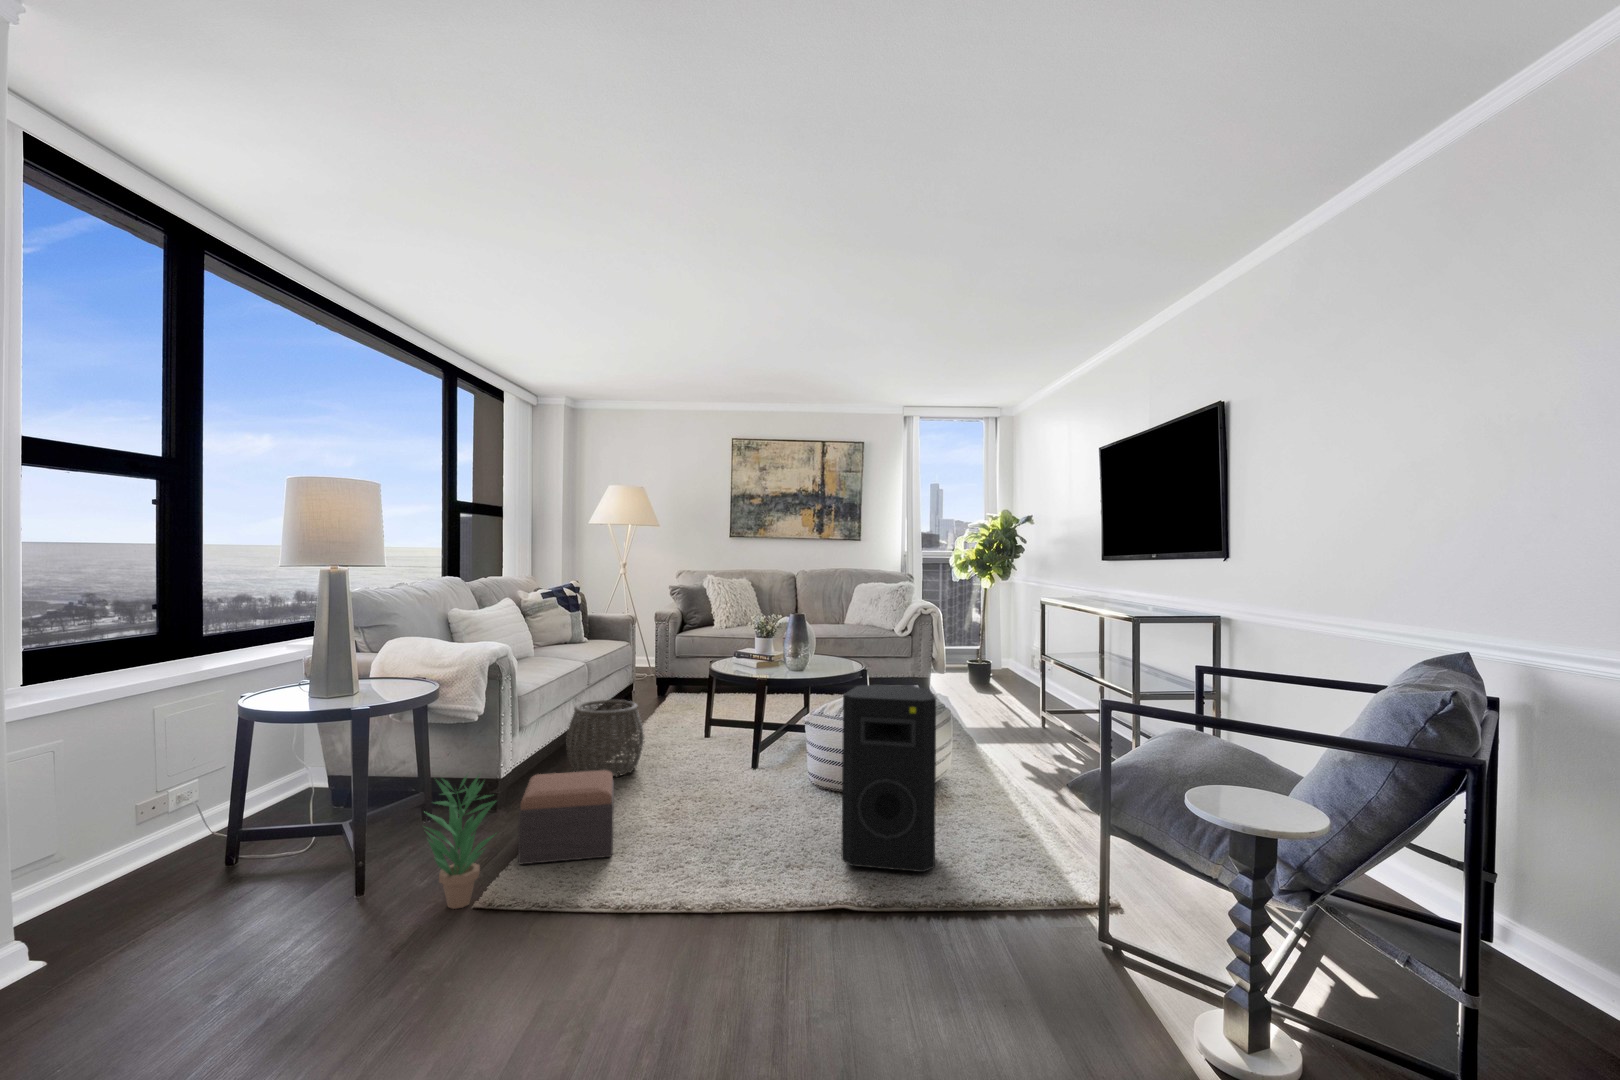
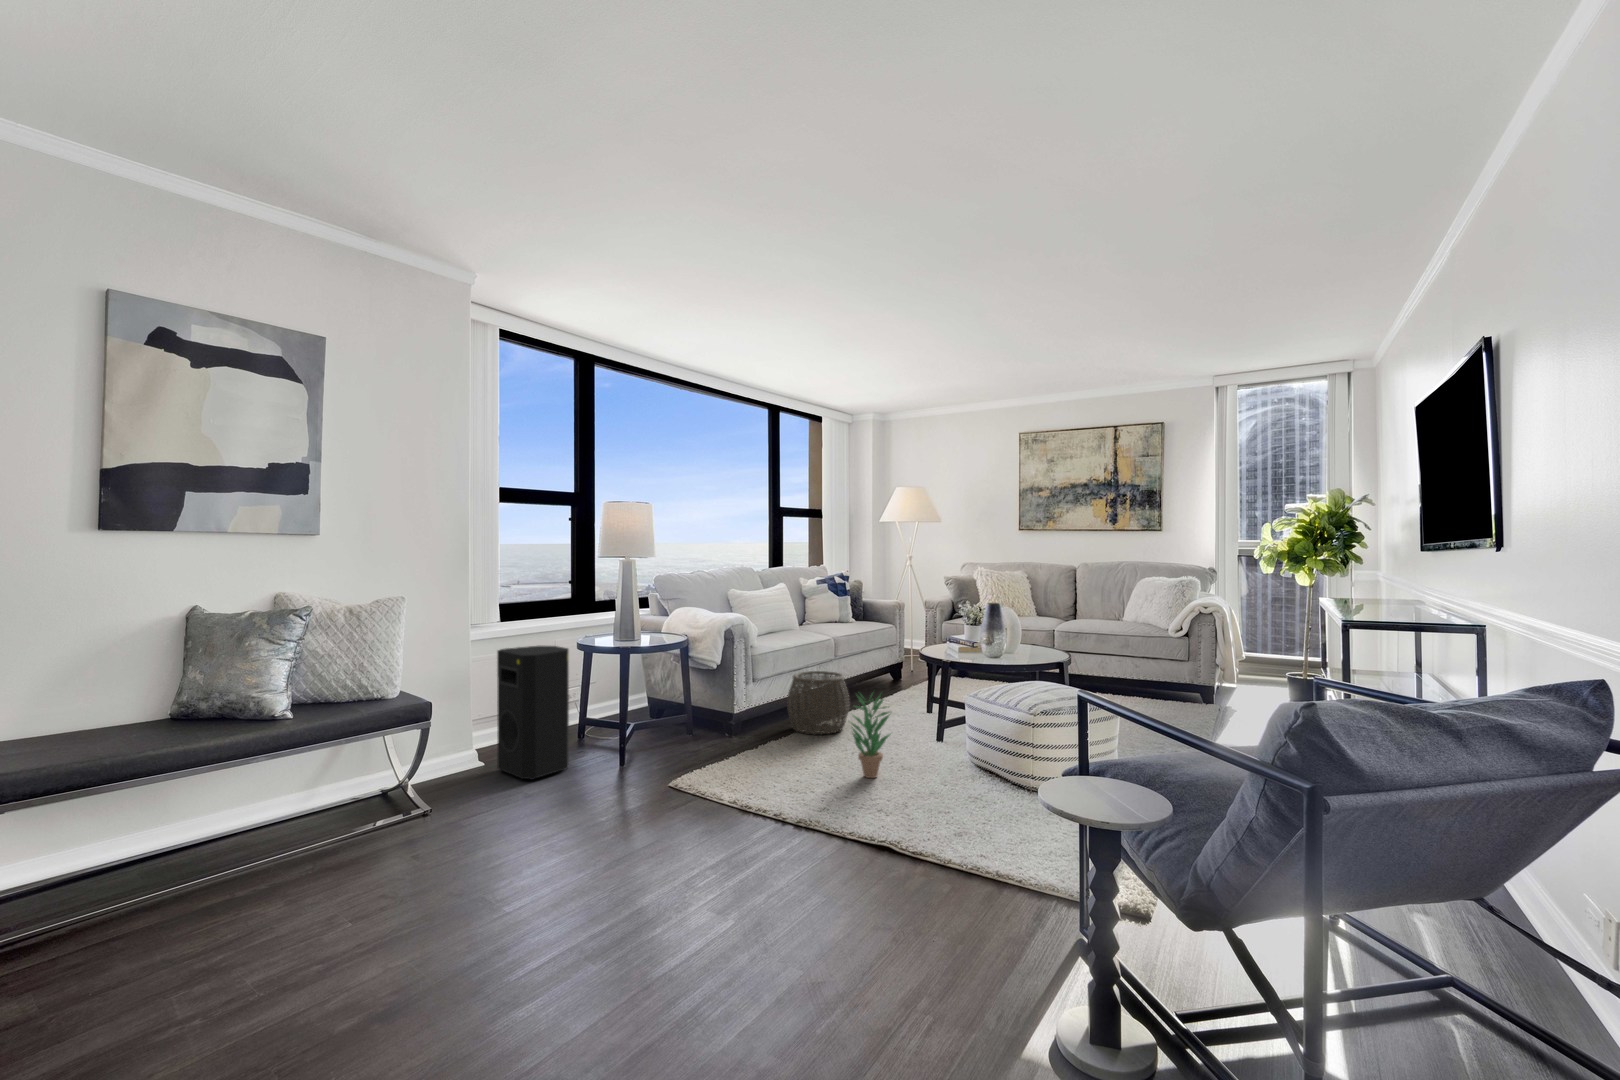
speaker: present [841,685,936,872] -> present [497,646,569,780]
footstool: present [518,770,614,864] -> none [698,719,784,787]
potted plant: present [426,776,496,909] -> present [851,693,890,778]

